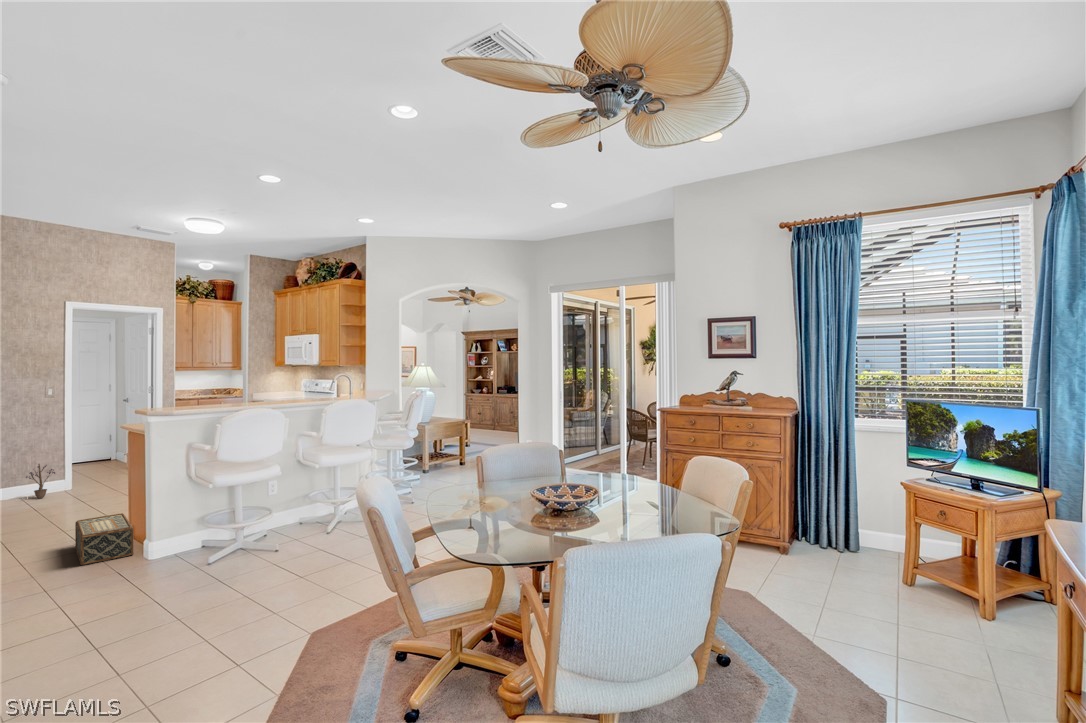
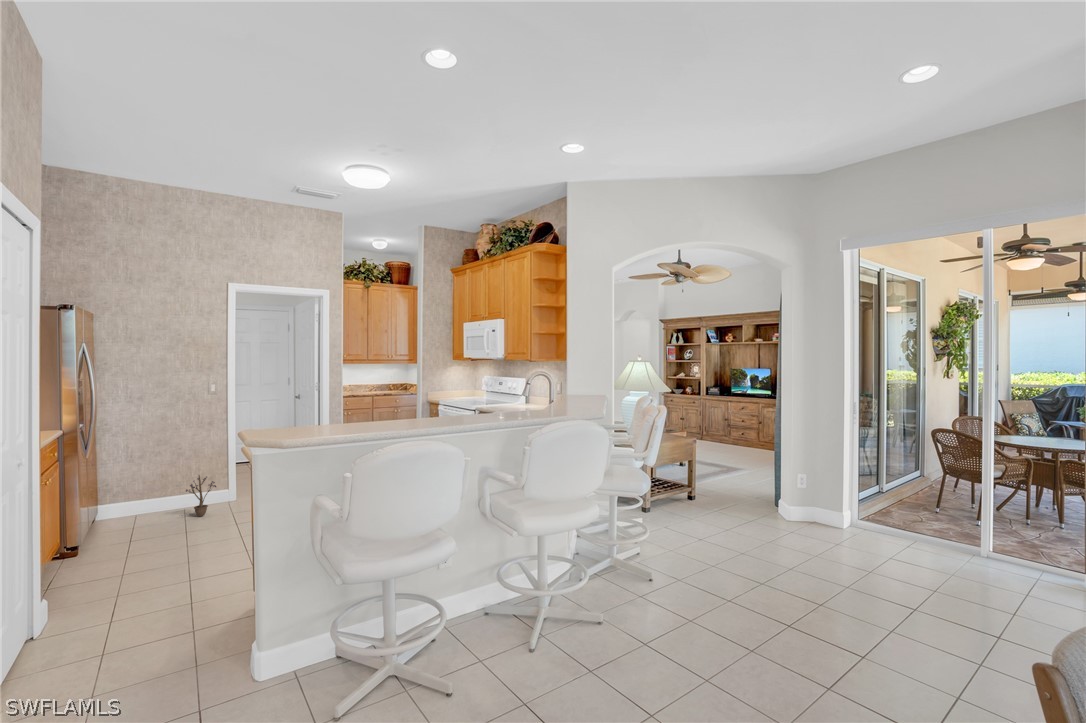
woven basket: present [75,513,134,565] -> none [159,583,247,694]

